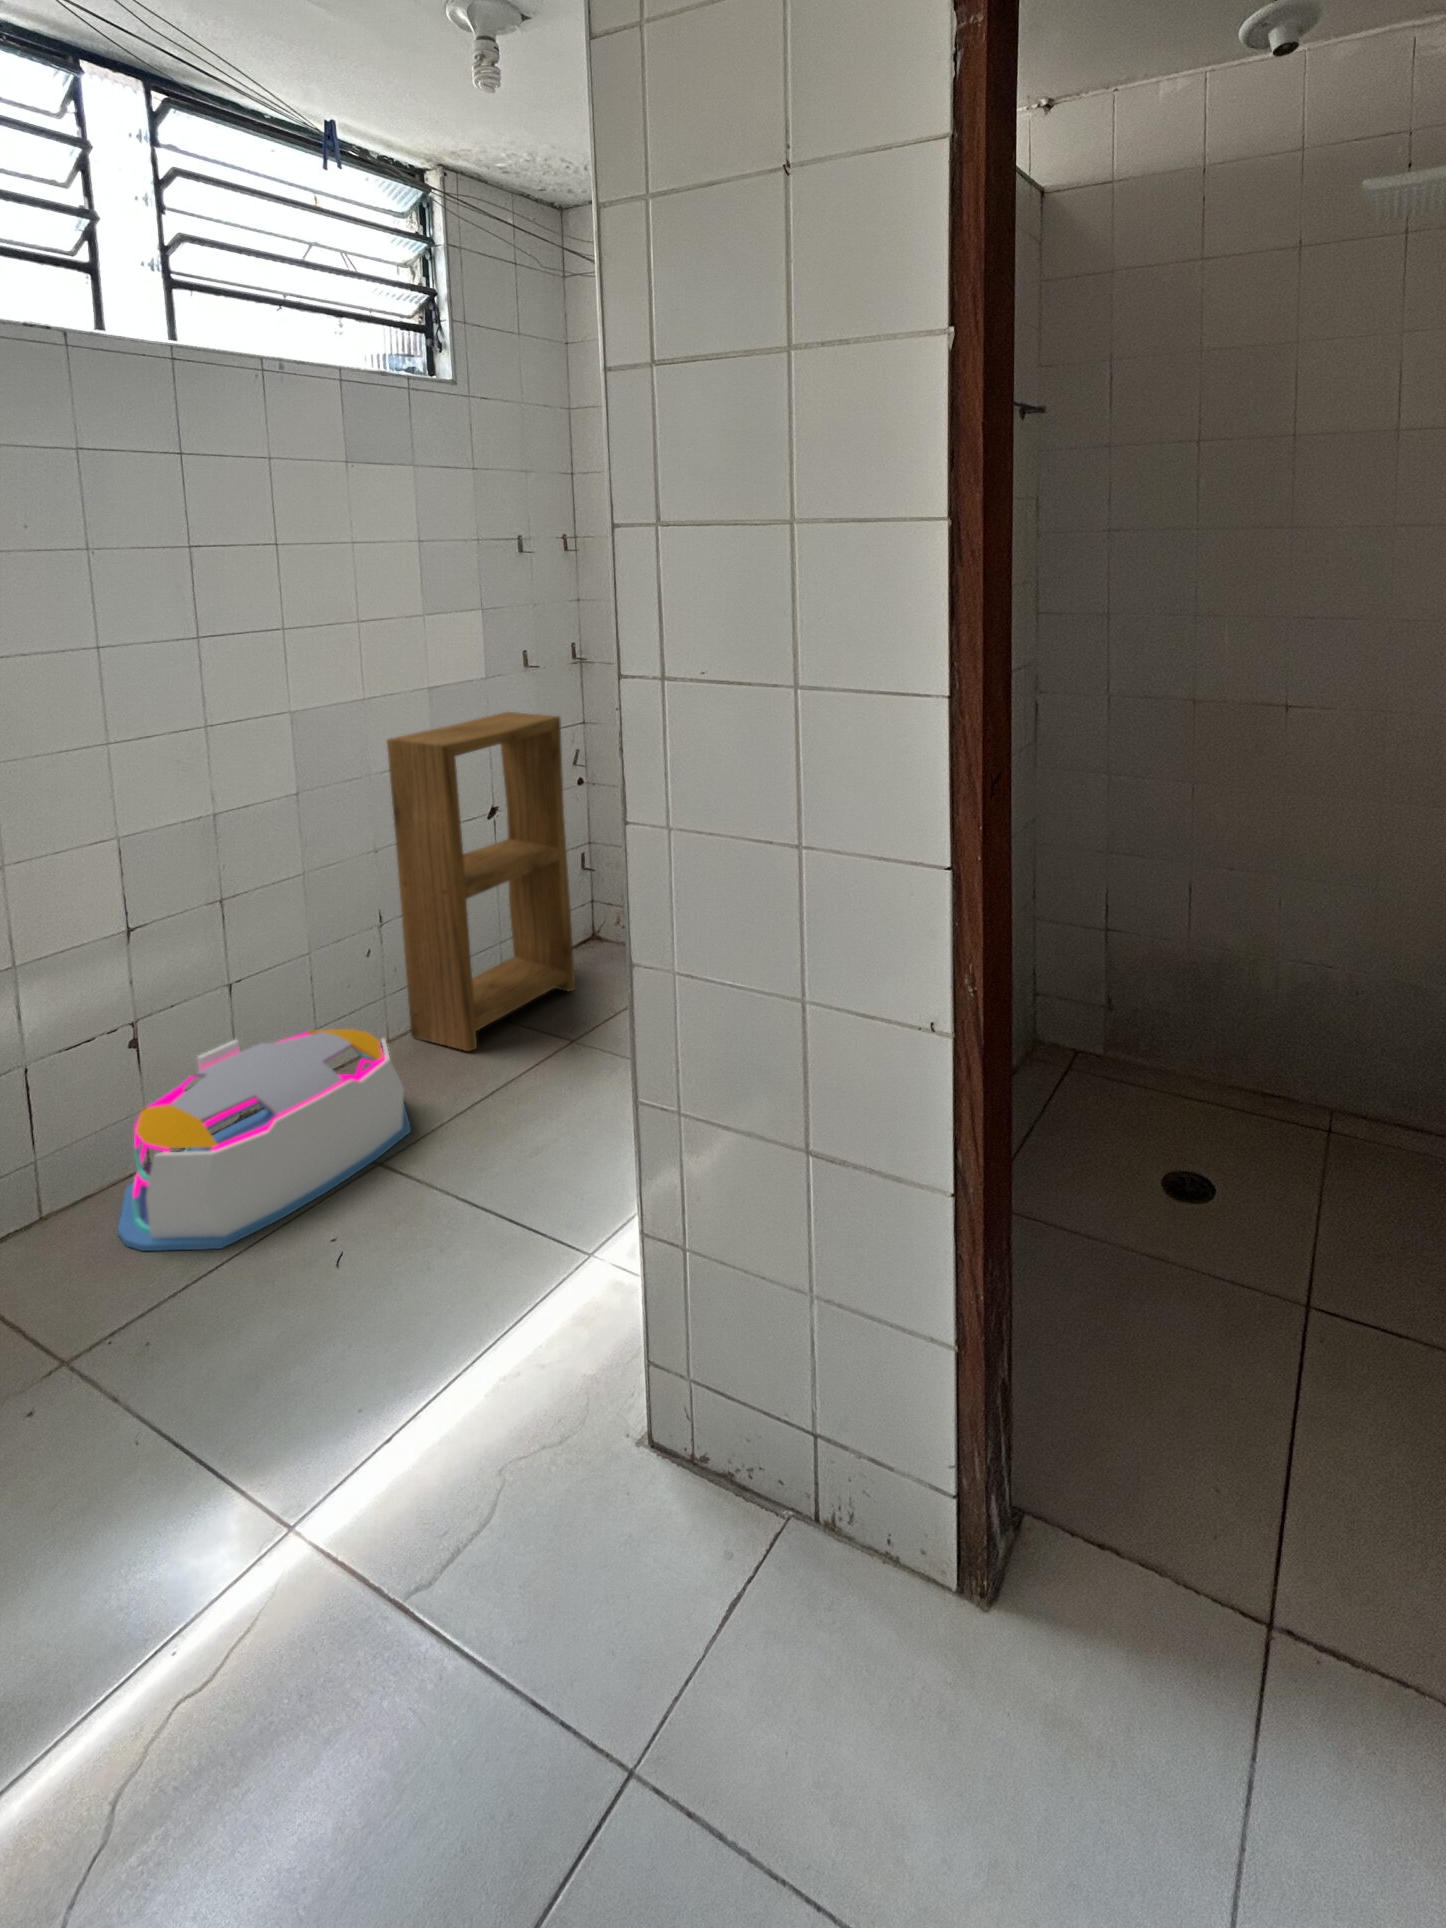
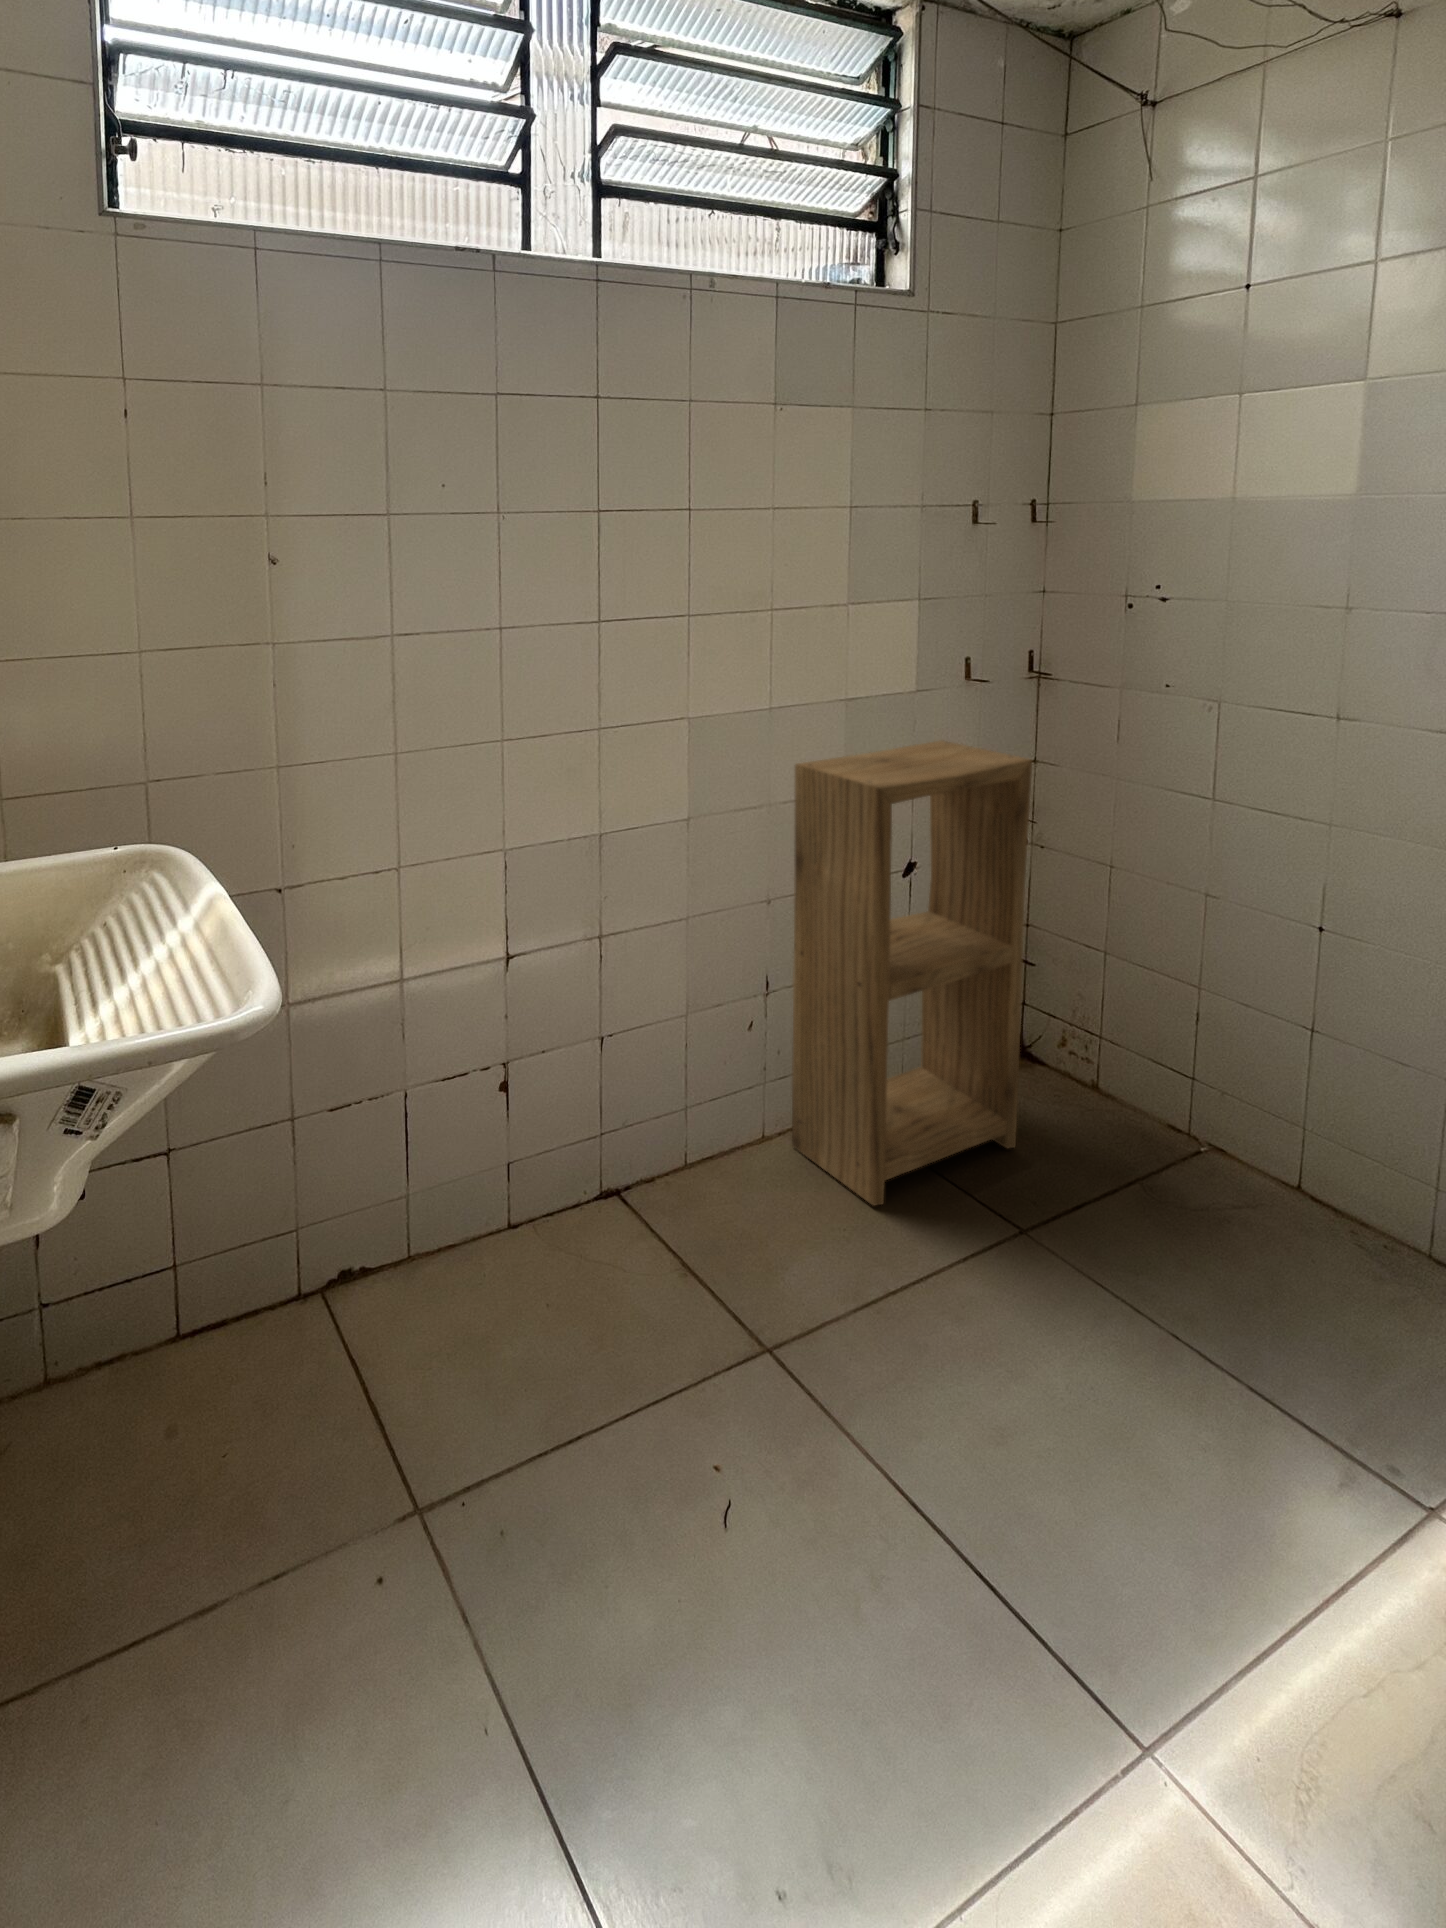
storage bin: present [118,1029,411,1251] -> none [475,1109,809,1428]

